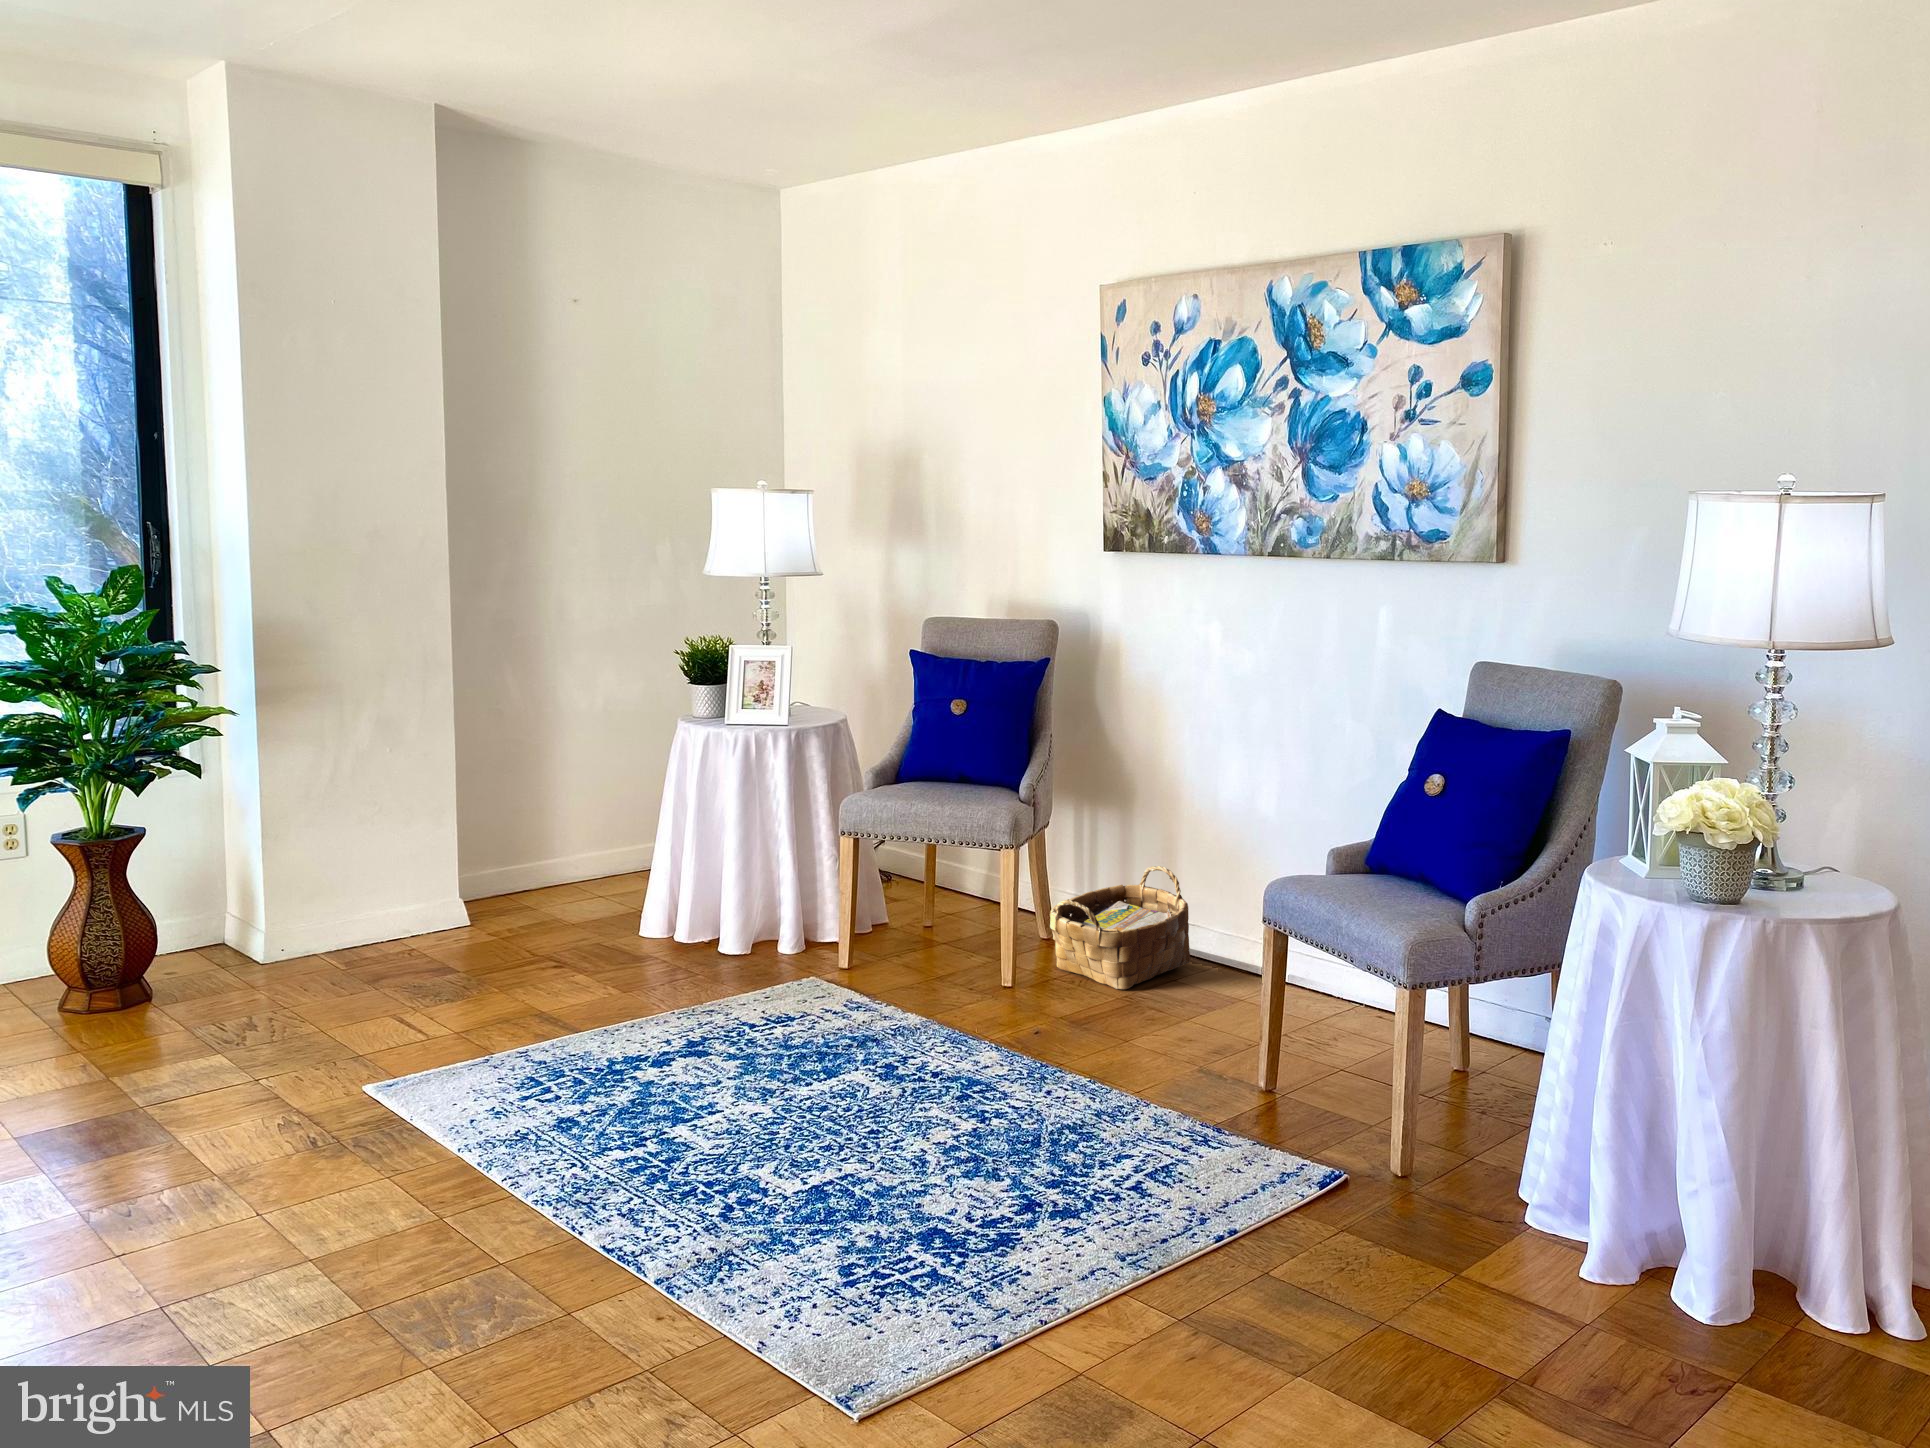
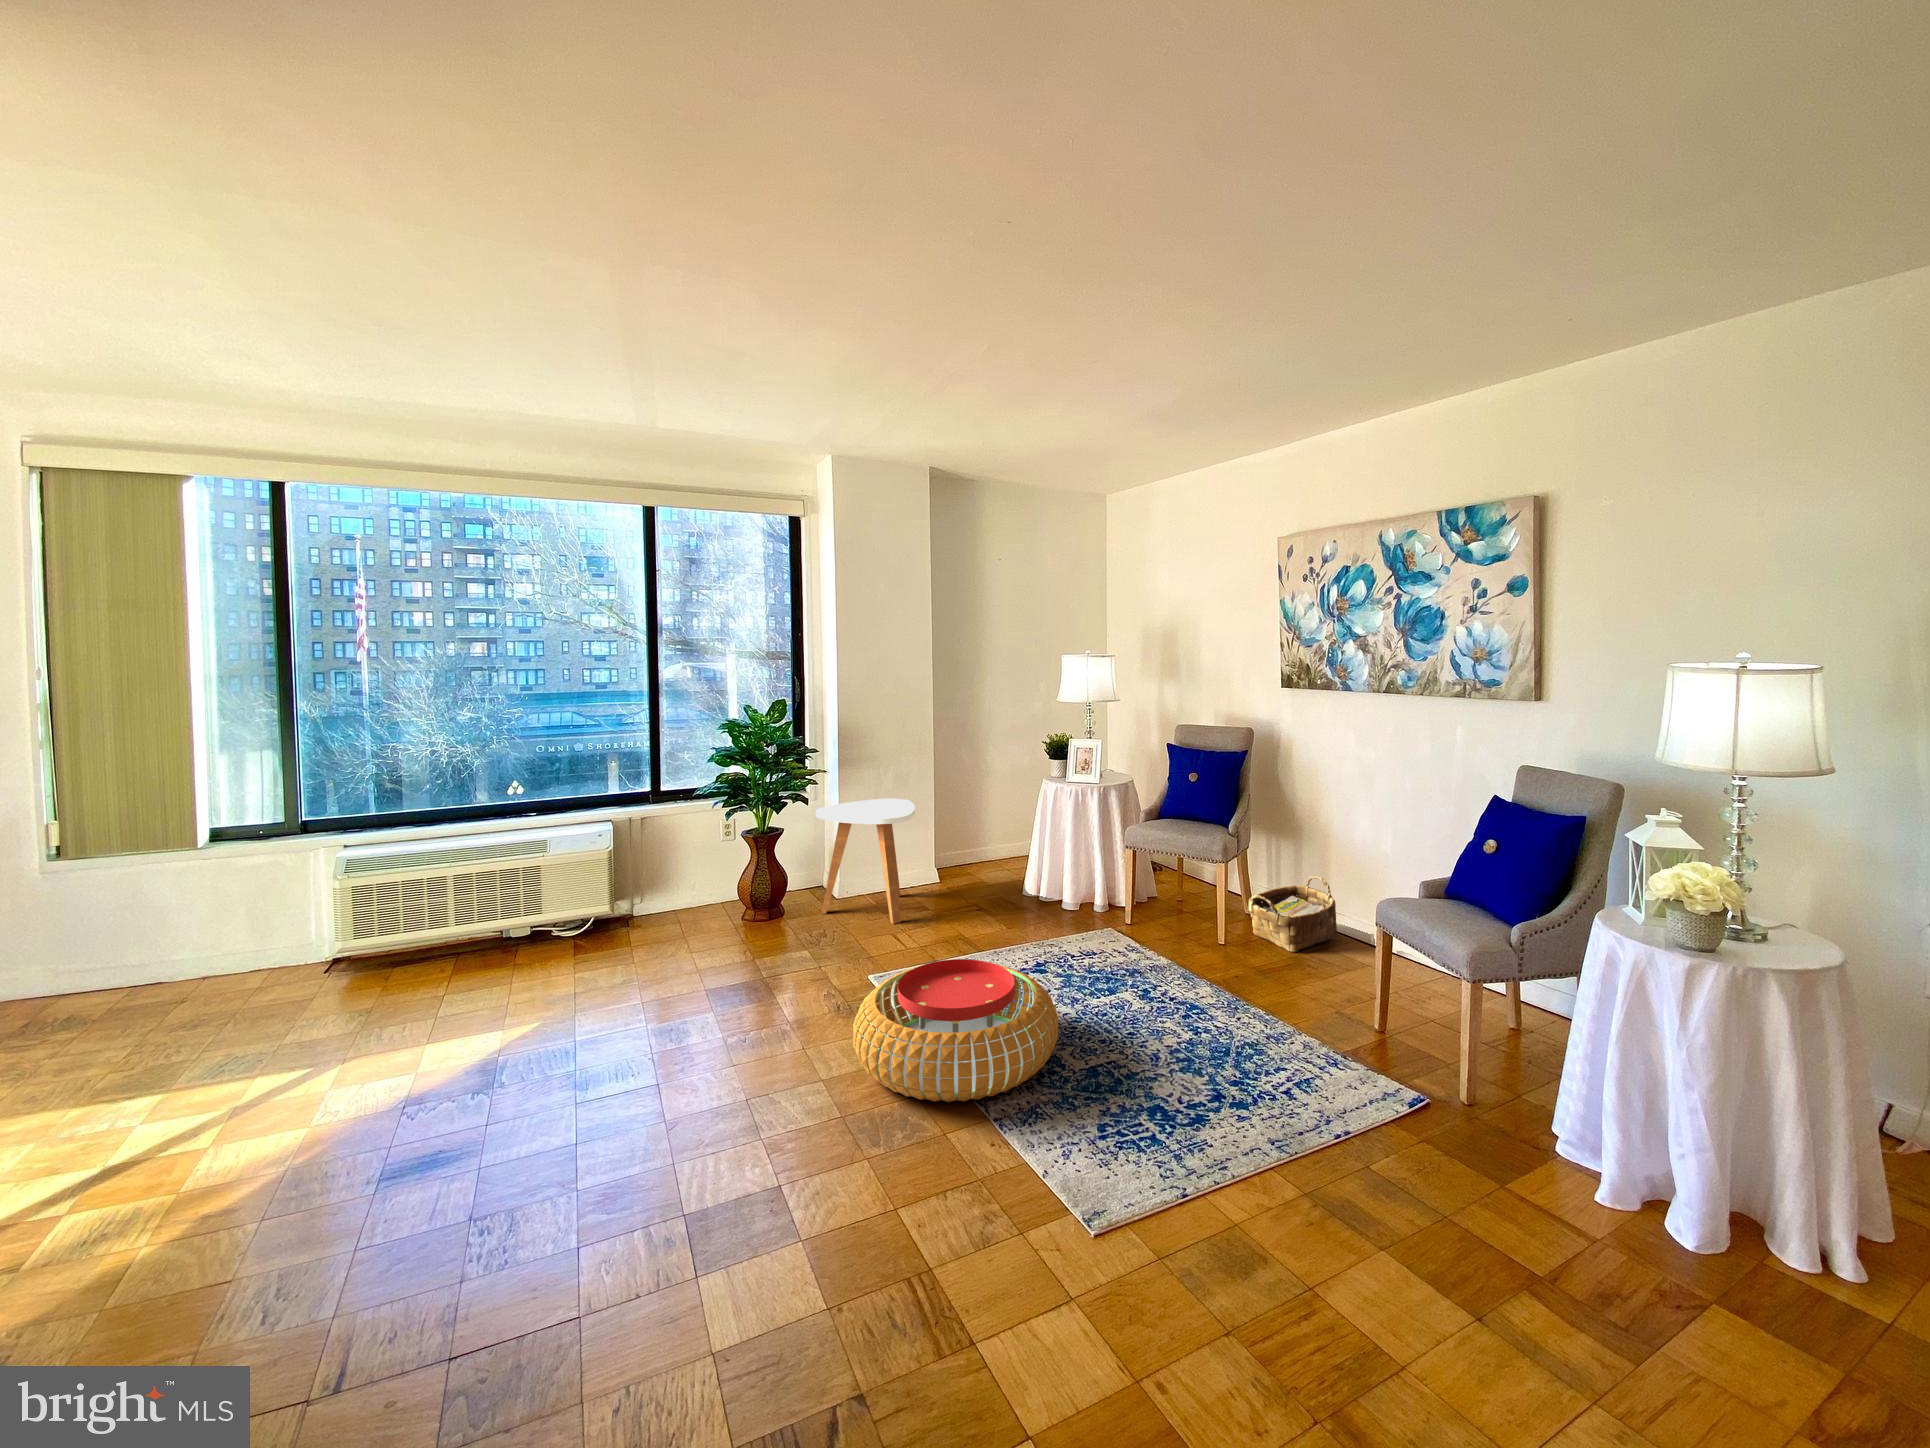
side table: none [212,762,427,998] -> present [816,799,915,924]
pouf: none [354,1029,752,1272] -> present [853,959,1058,1102]

